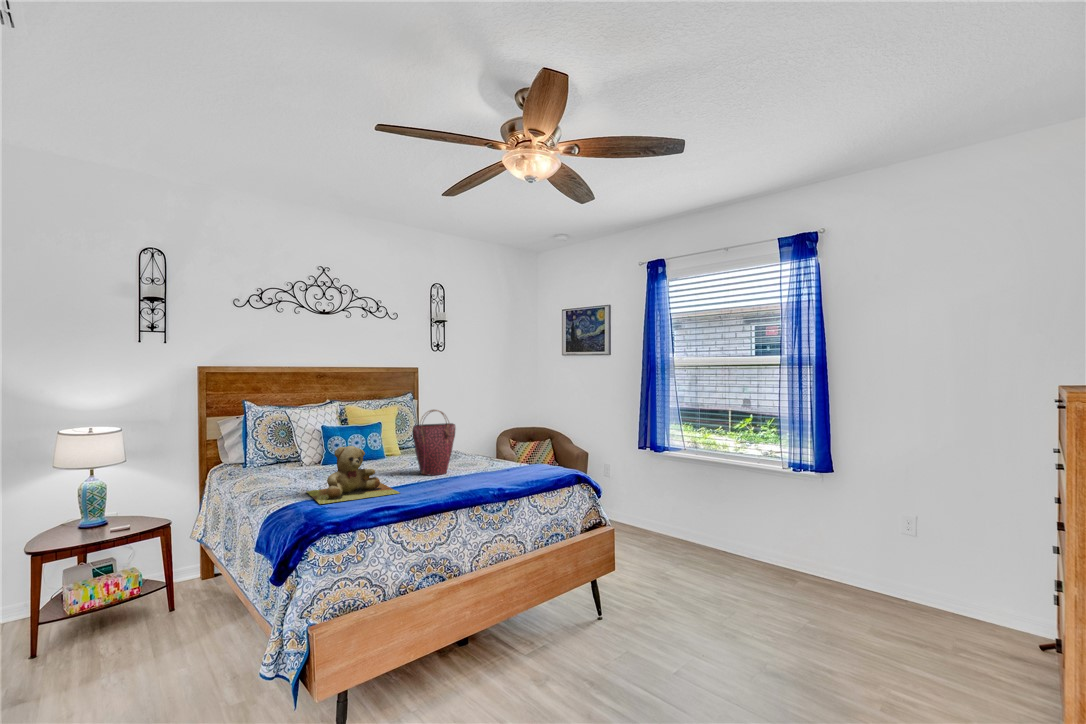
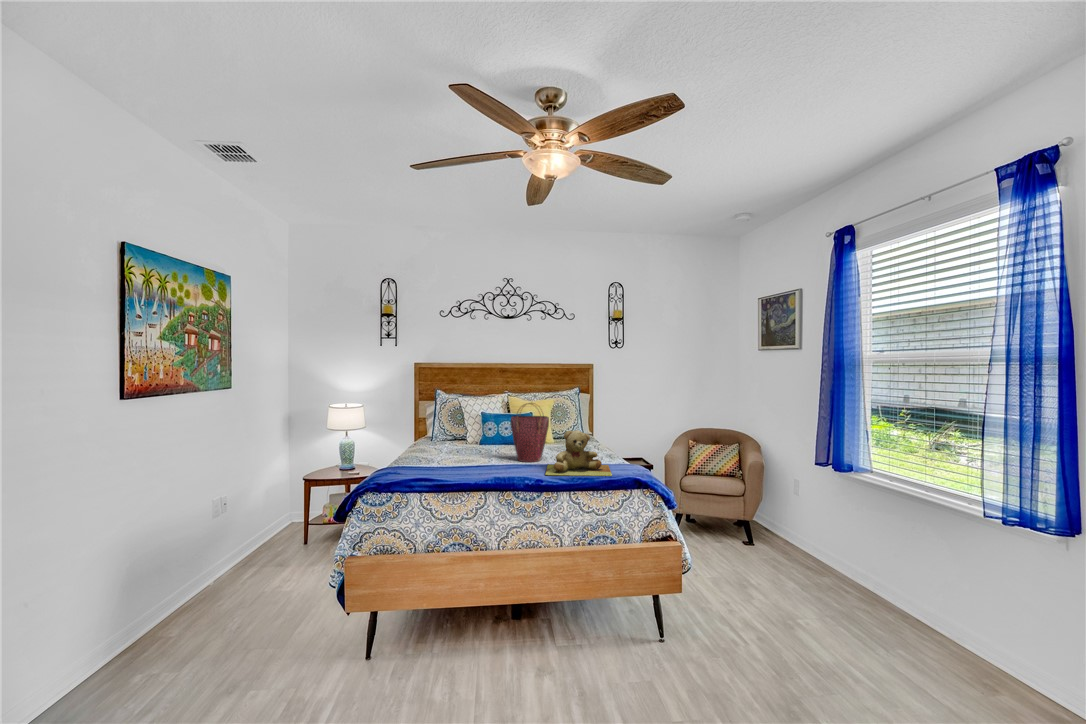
teddy bear: present [306,446,400,504] -> present [545,430,612,476]

